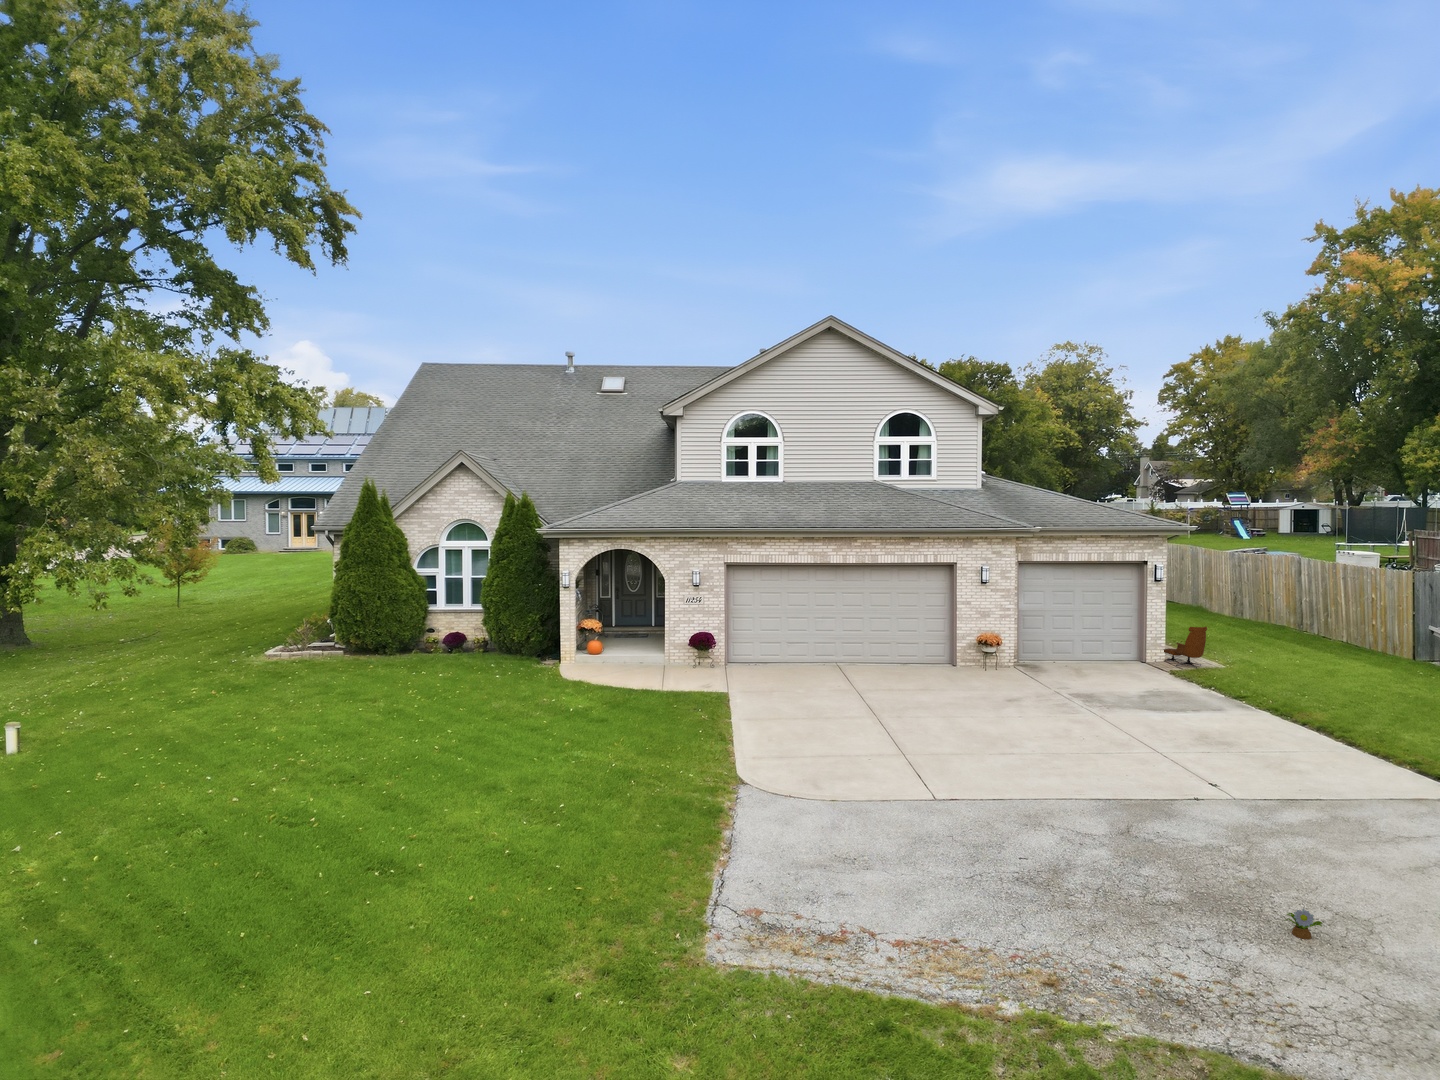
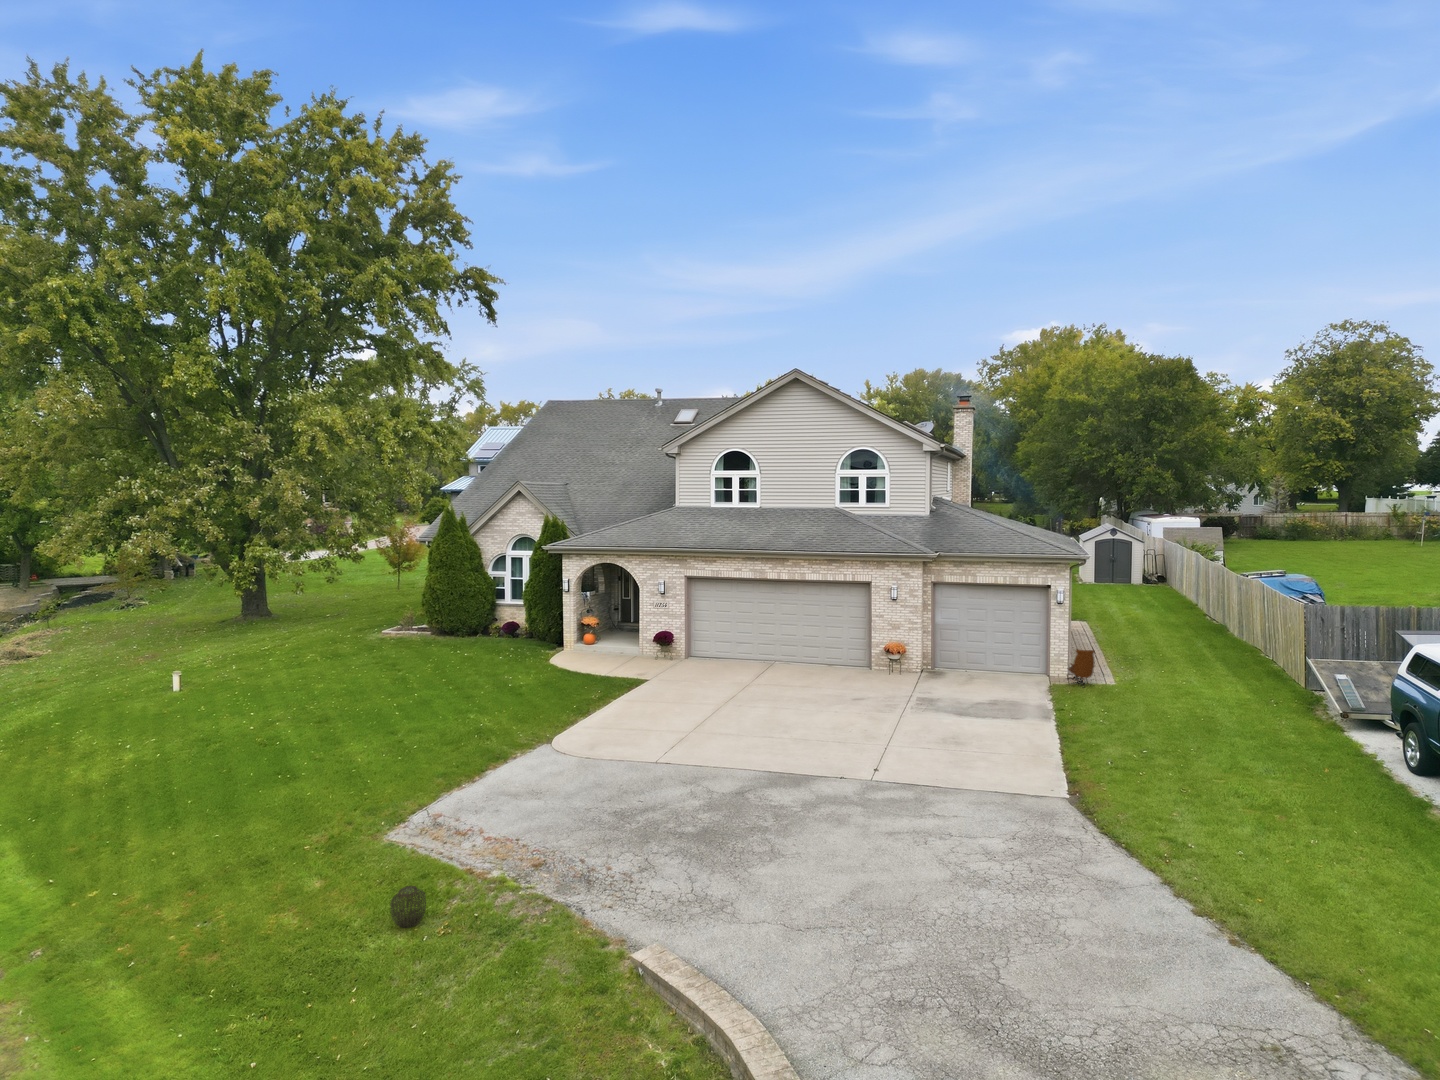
decorative plant: present [1285,909,1323,939] -> none [702,880,724,903]
woven basket: none [974,982,1031,1052] -> present [390,886,426,928]

